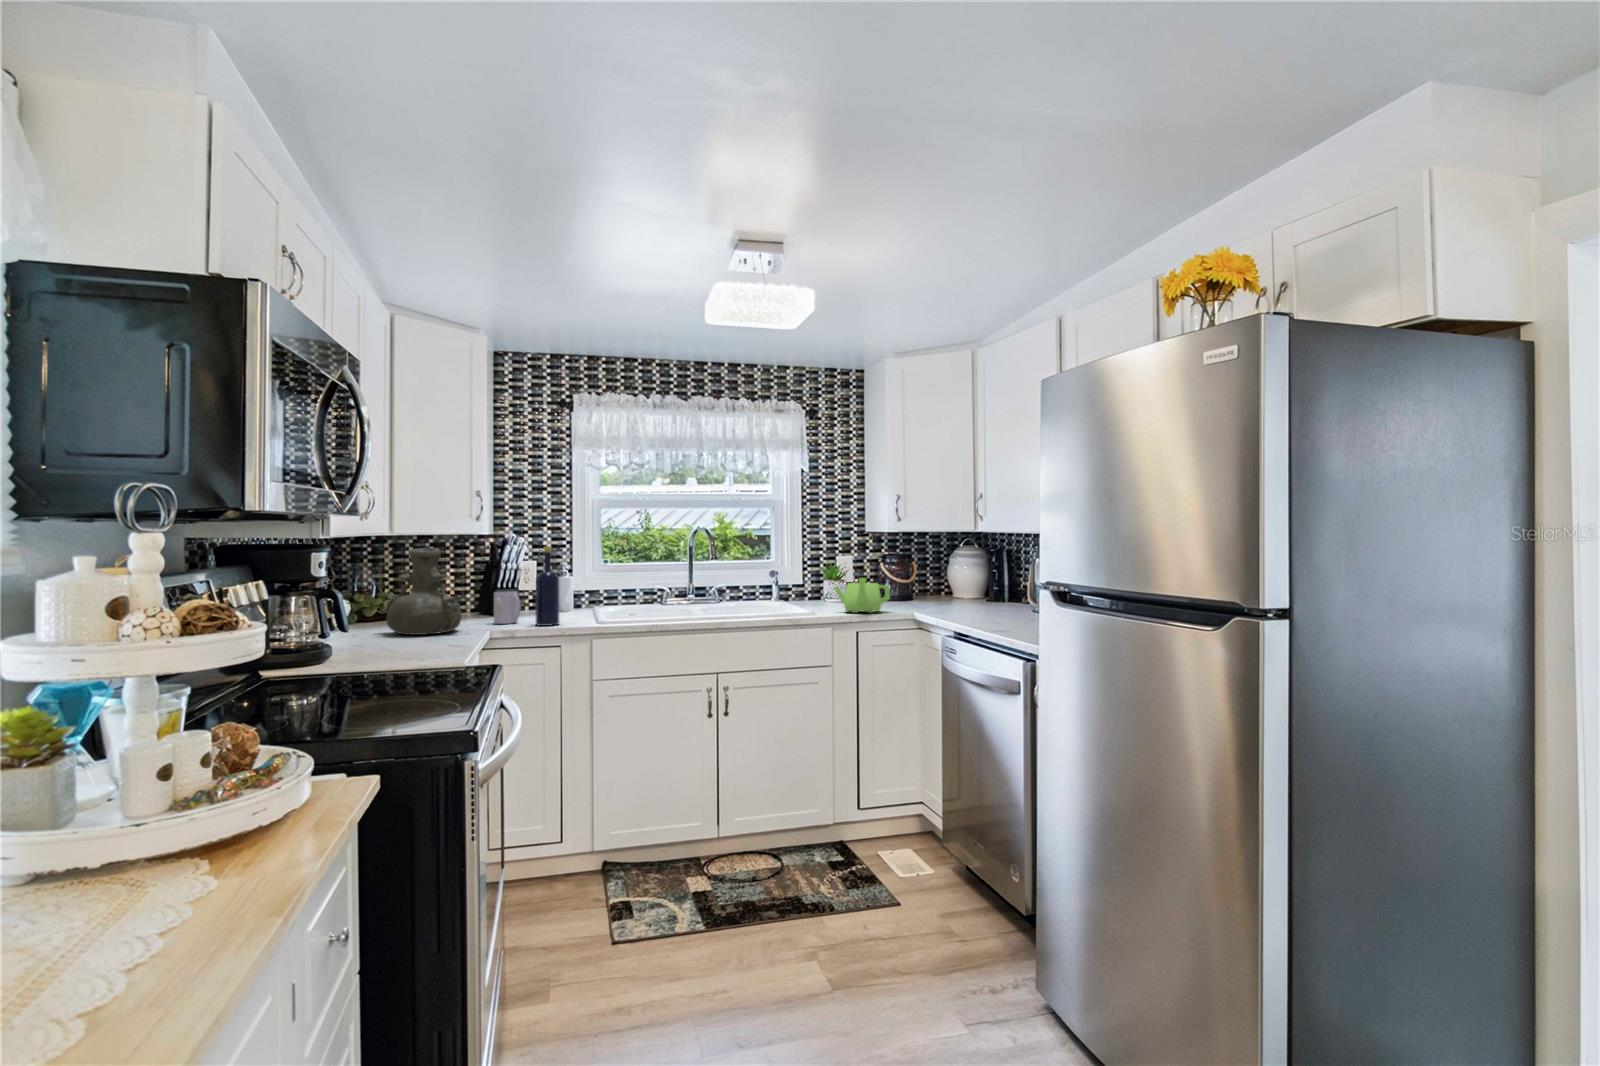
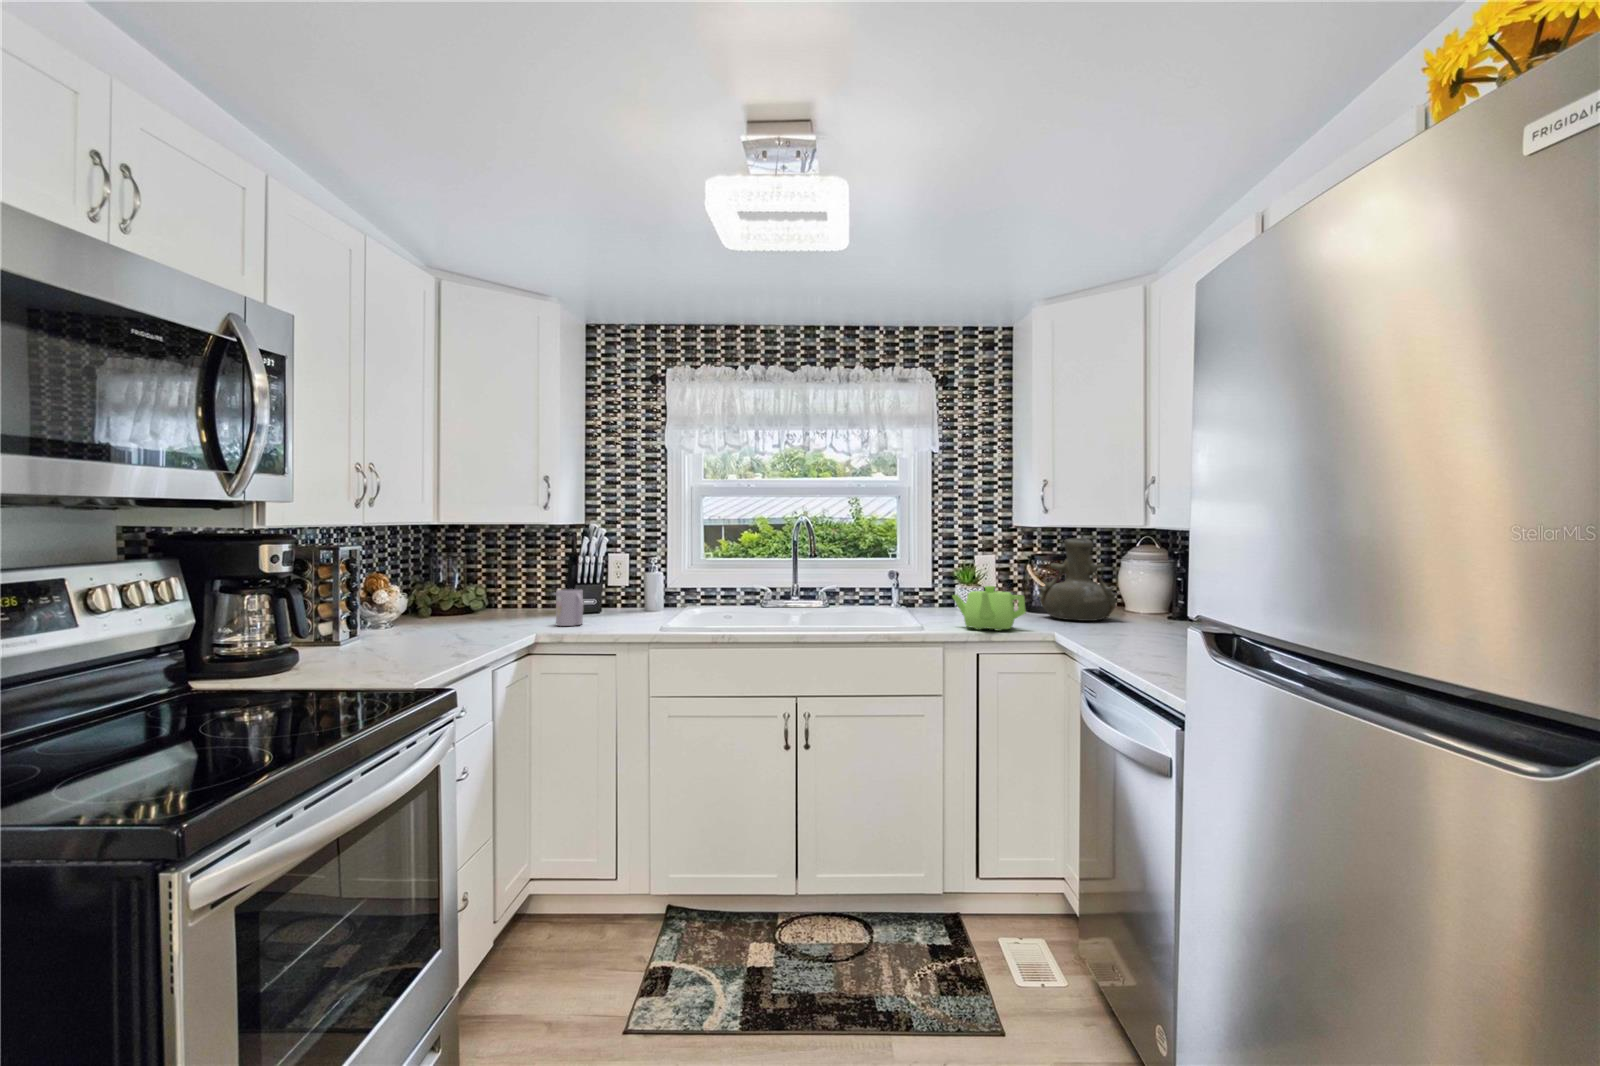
bottle: present [536,546,560,626] -> none [592,540,621,631]
vase: present [383,548,461,635] -> present [1037,538,1119,621]

